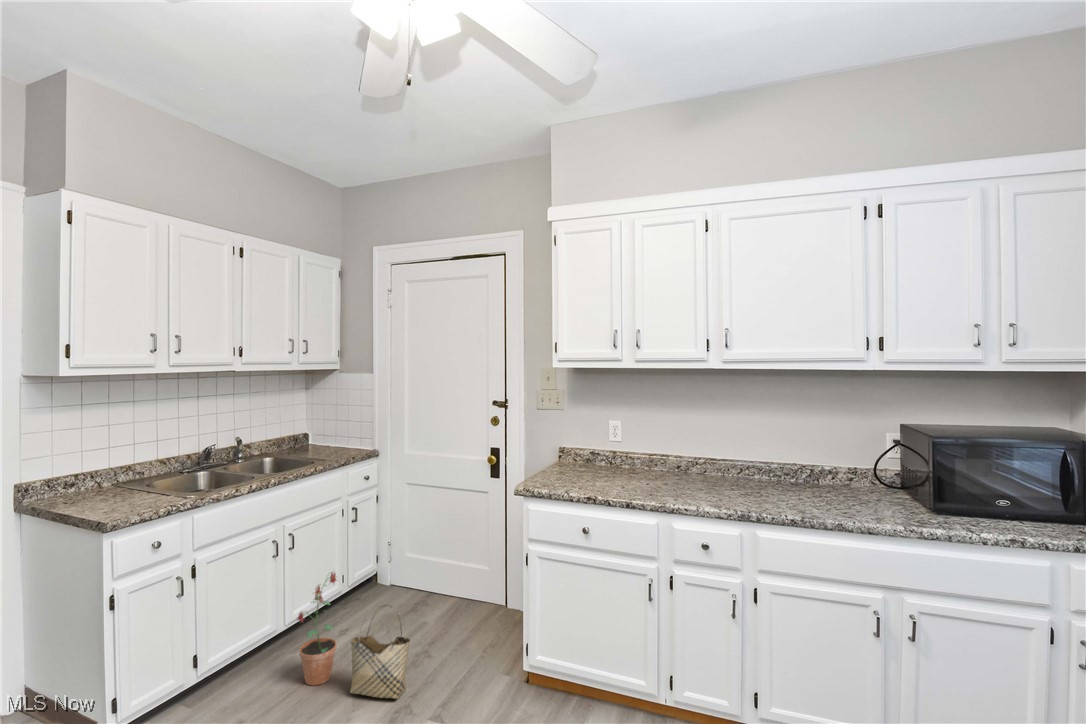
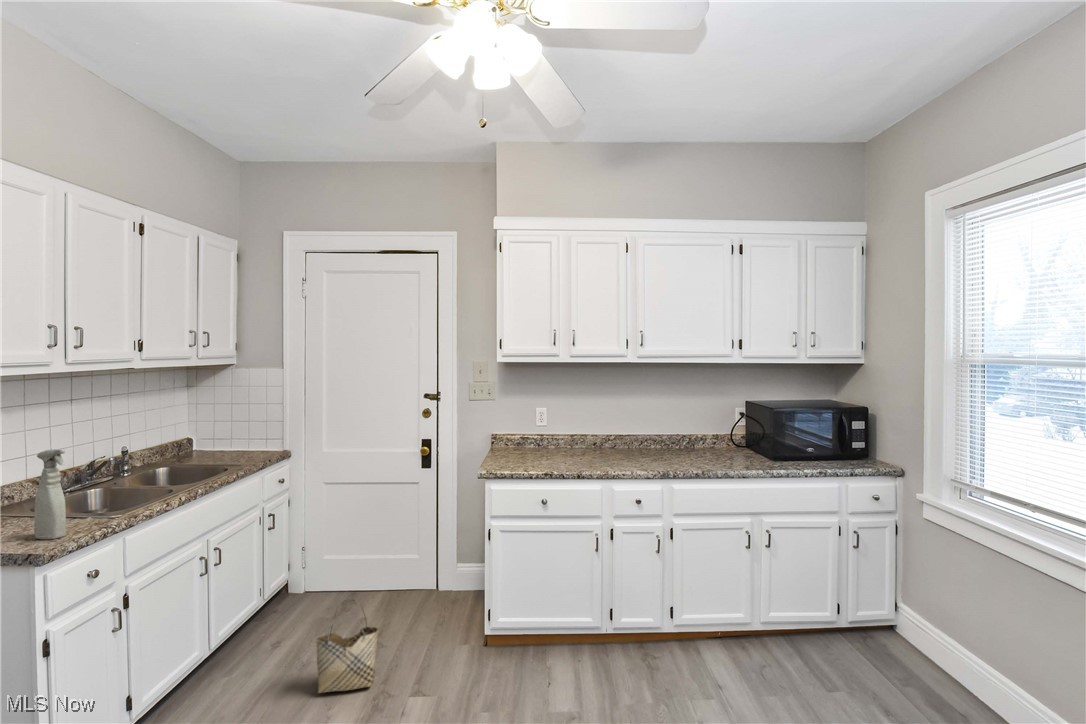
spray bottle: none [118,436,138,511] -> present [34,449,66,539]
potted plant: present [297,572,337,685] -> none [246,576,290,698]

